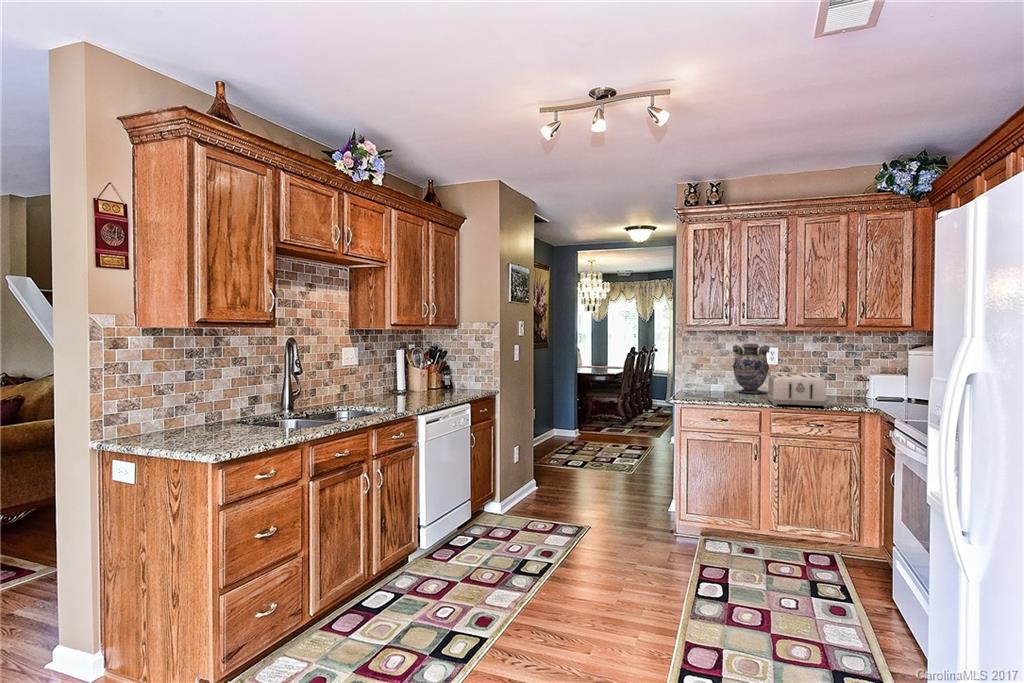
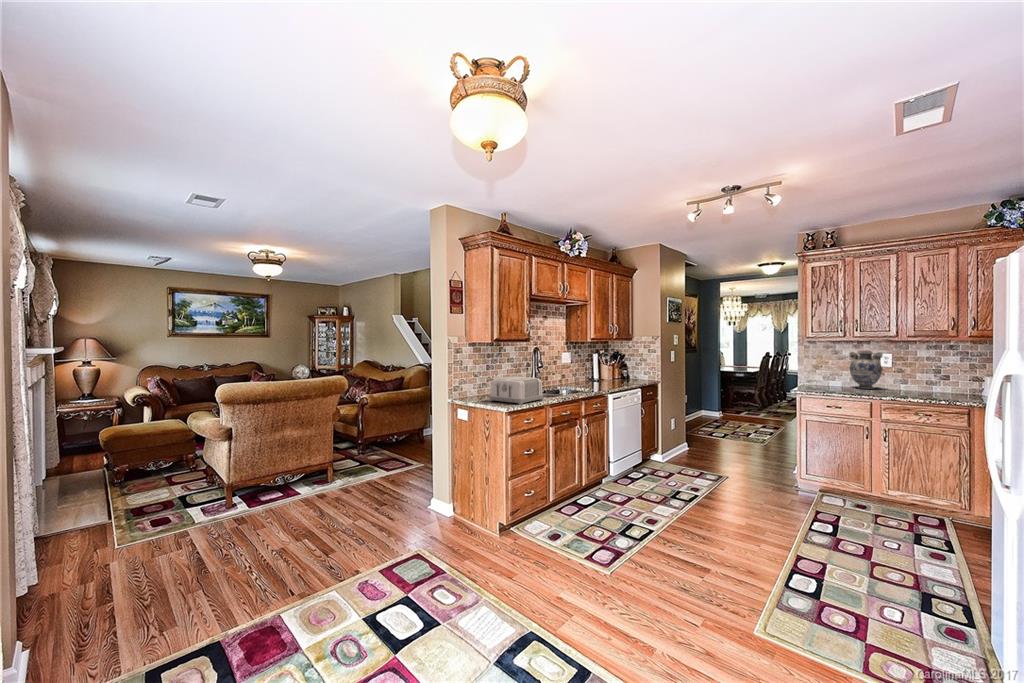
toaster: present [767,374,828,407] -> present [490,376,543,405]

